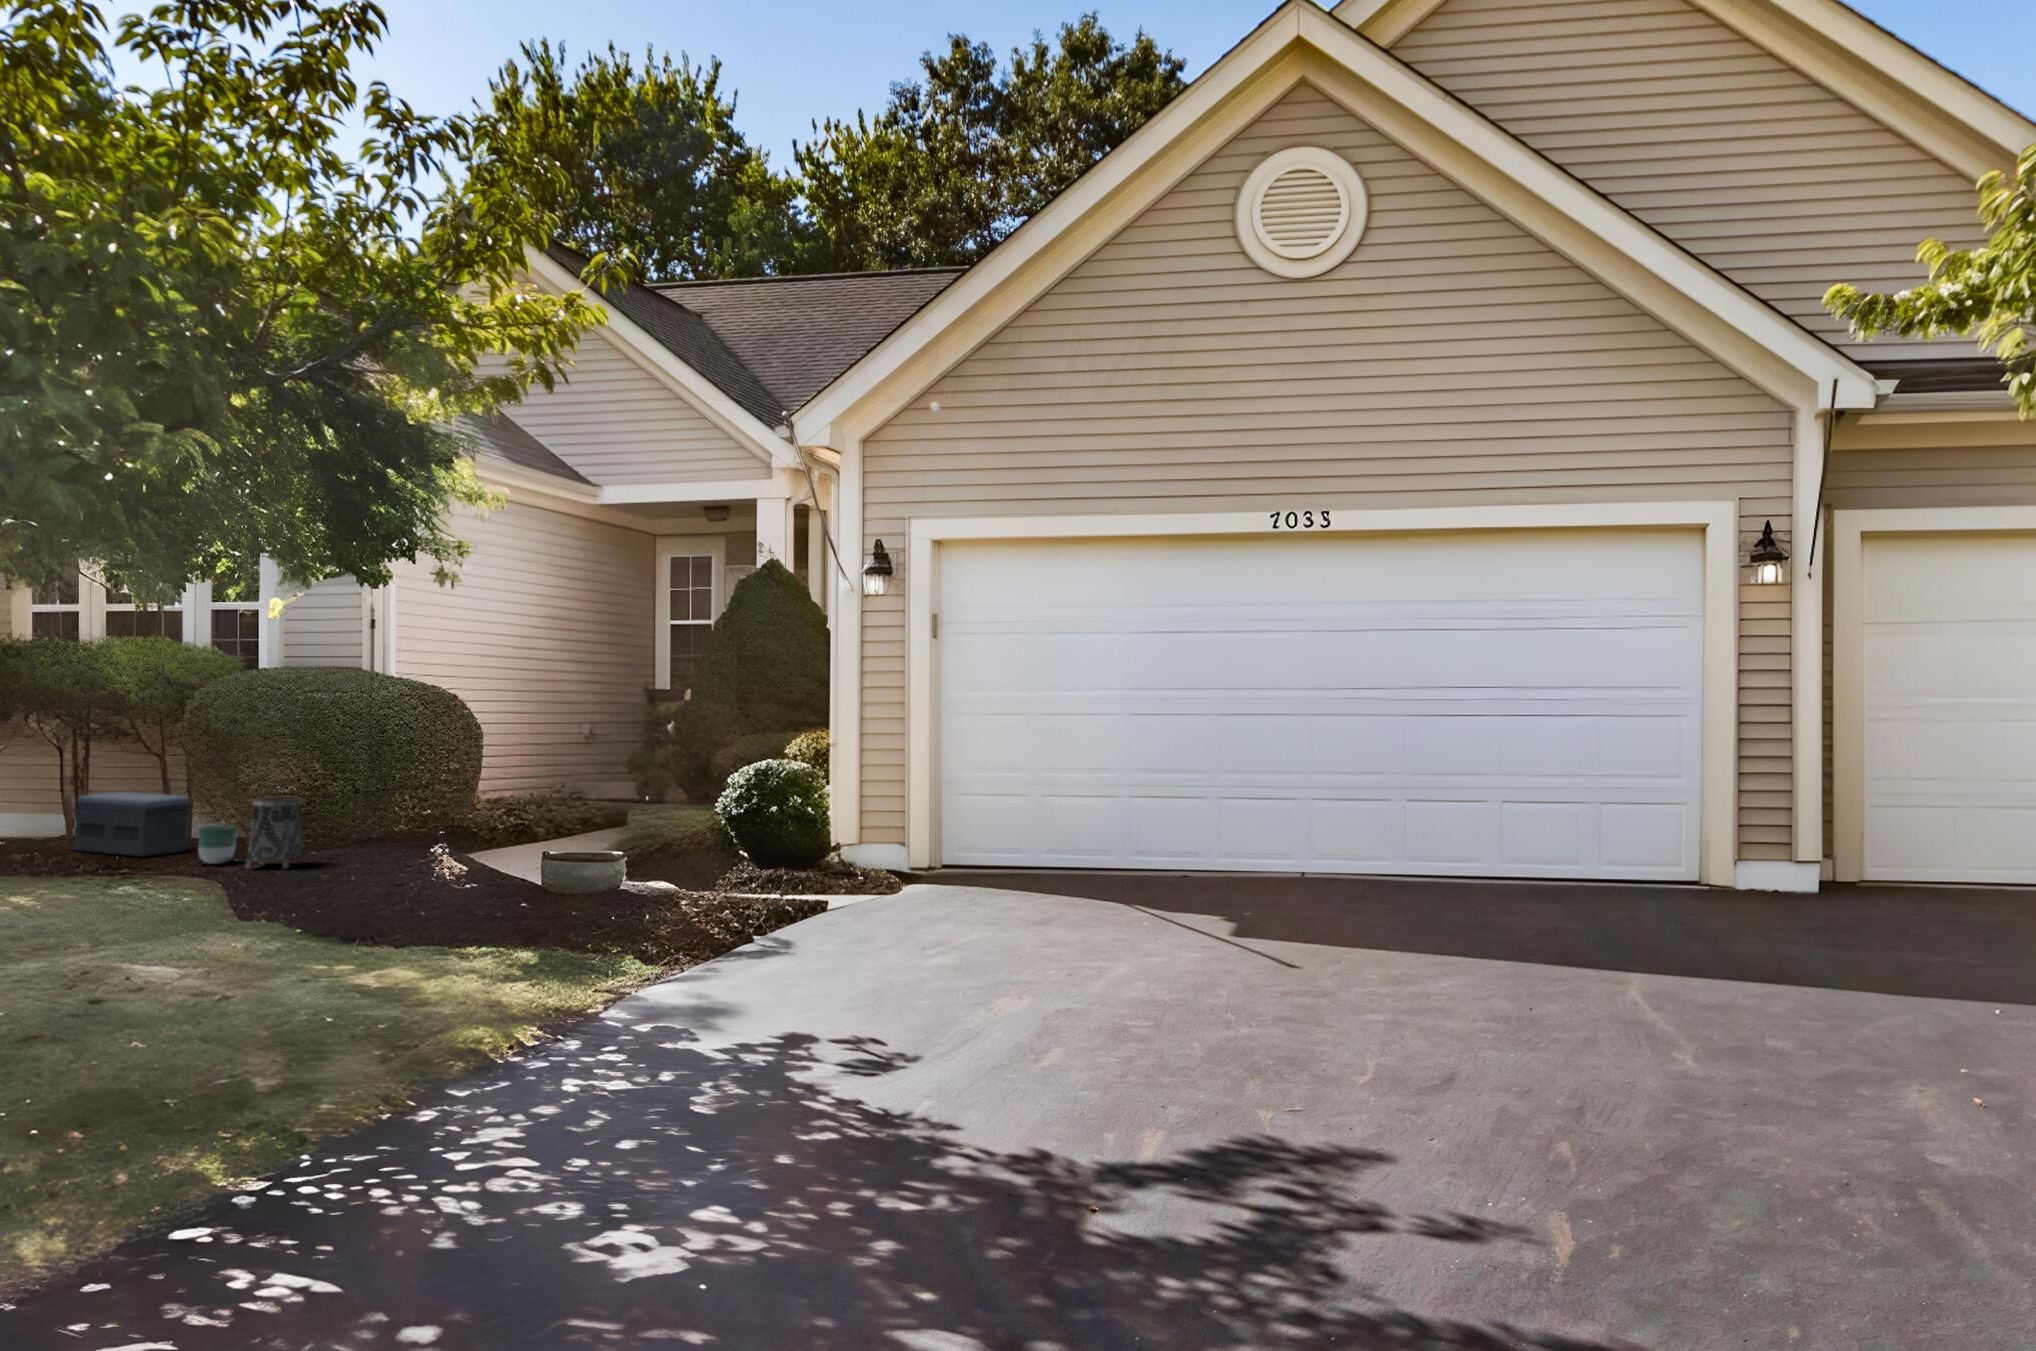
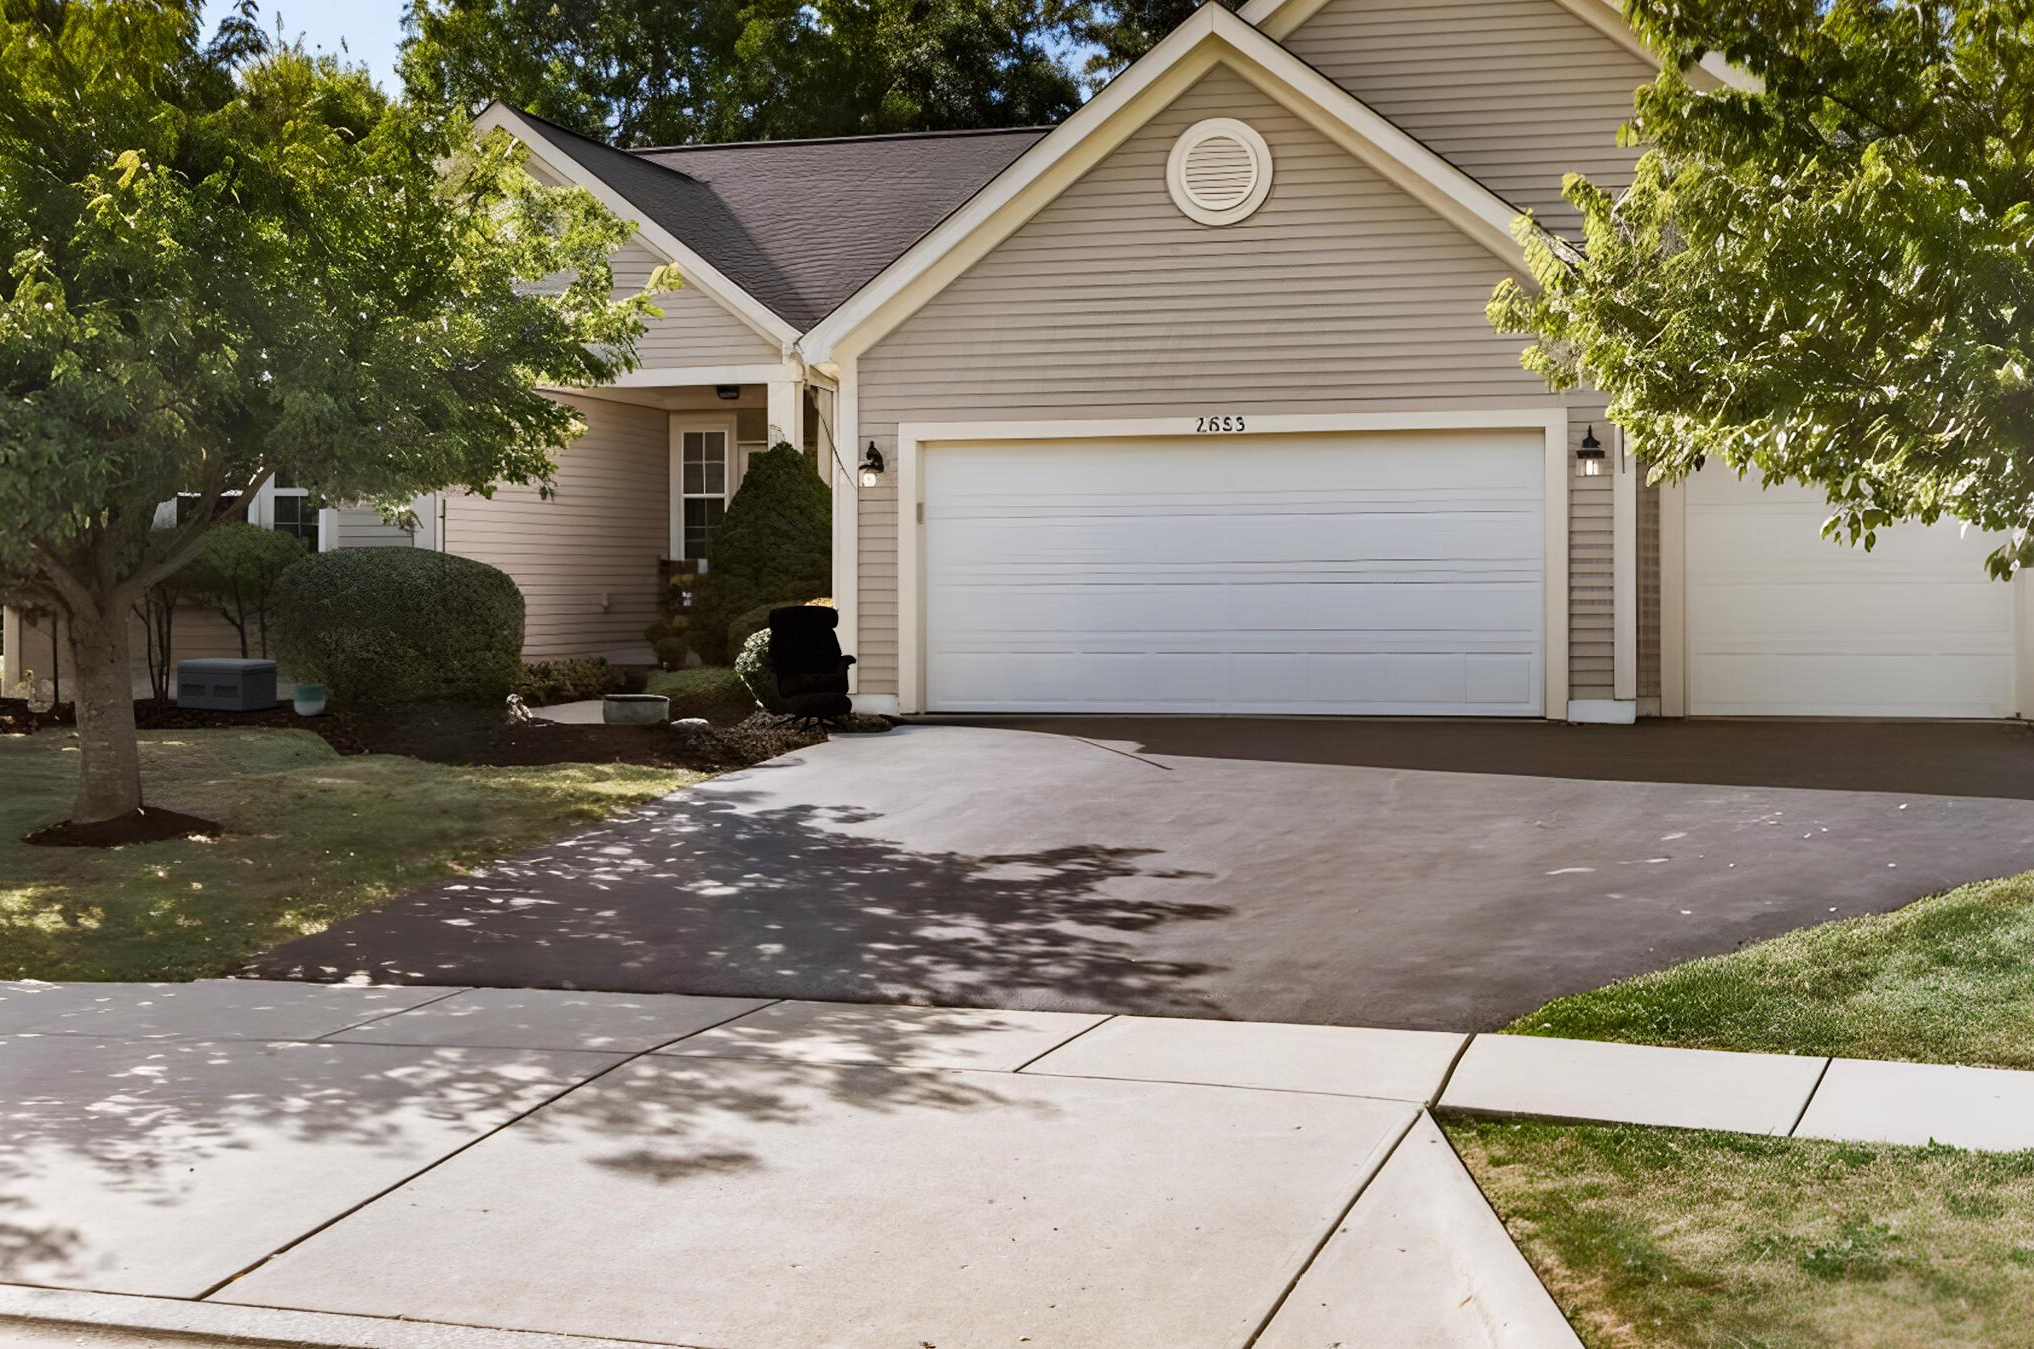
lounge chair: none [744,738,859,901] -> present [760,605,857,735]
basket: present [246,797,303,869] -> none [338,659,384,719]

